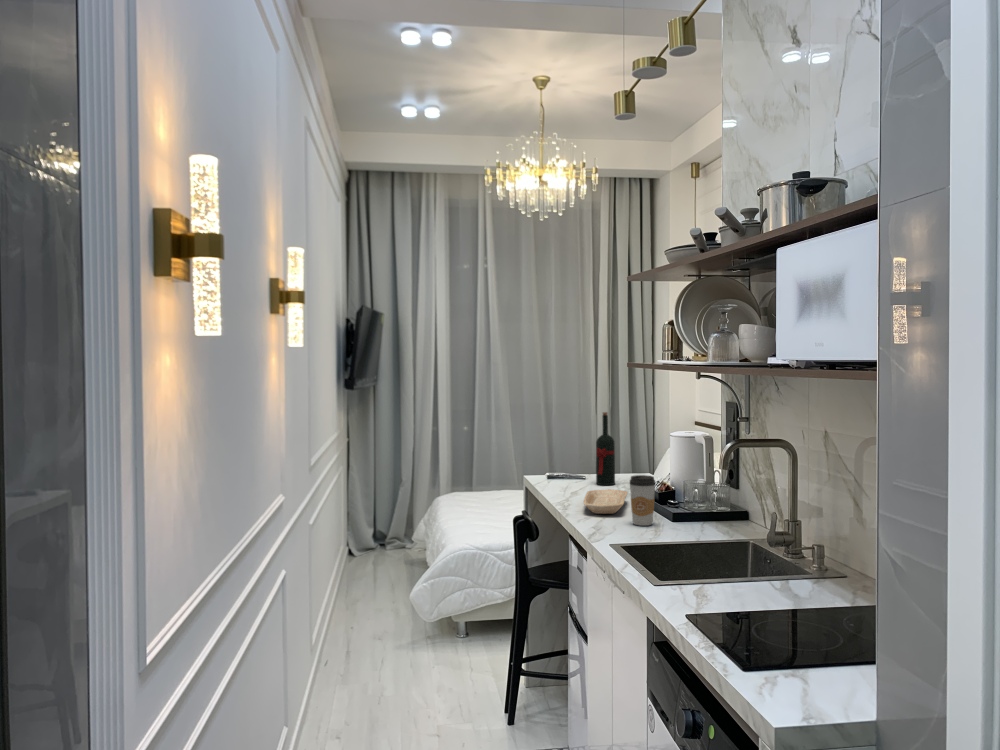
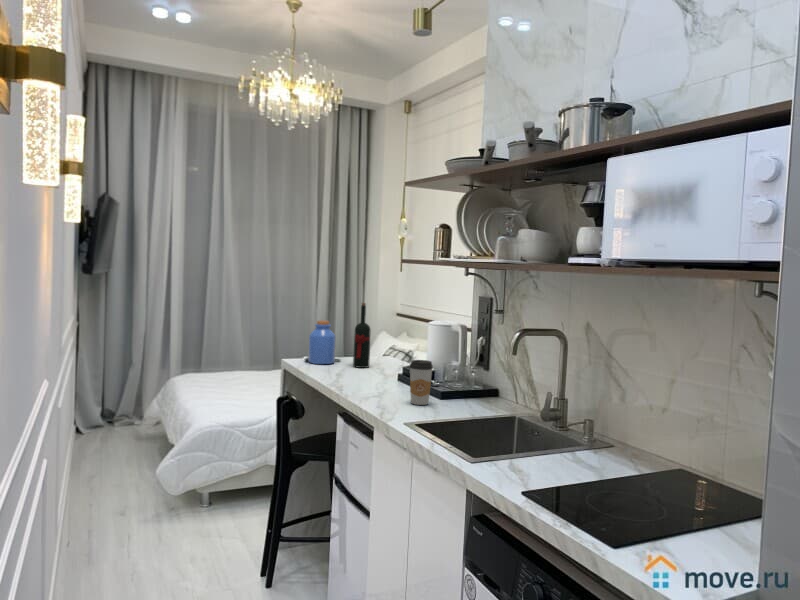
jar: none [549,433,578,481] -> present [308,320,336,364]
tray: present [584,489,627,514] -> none [357,372,398,394]

